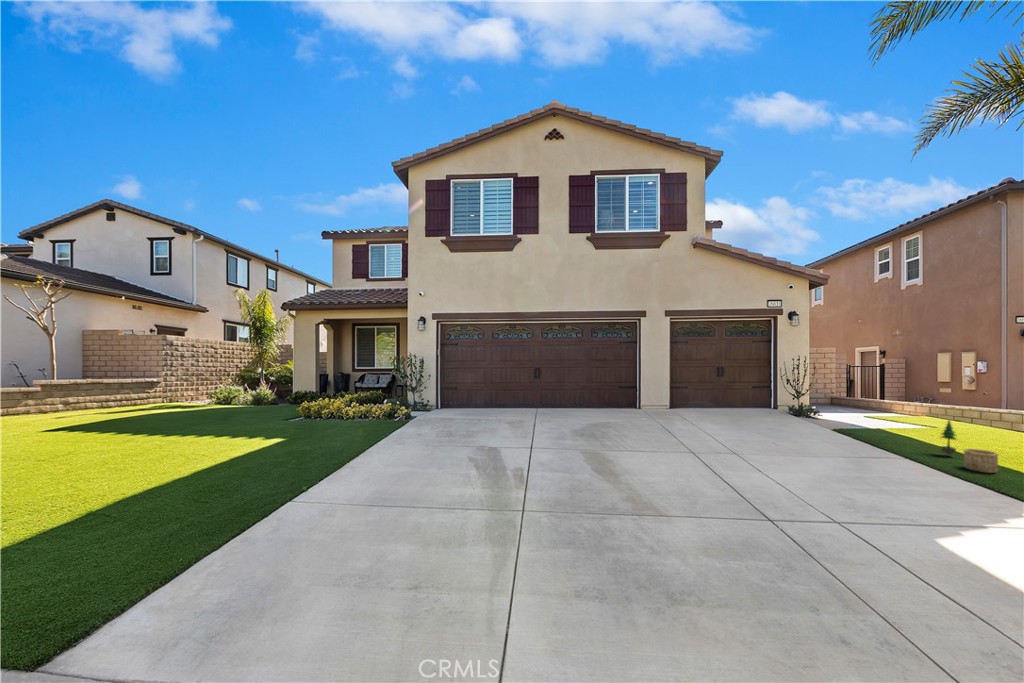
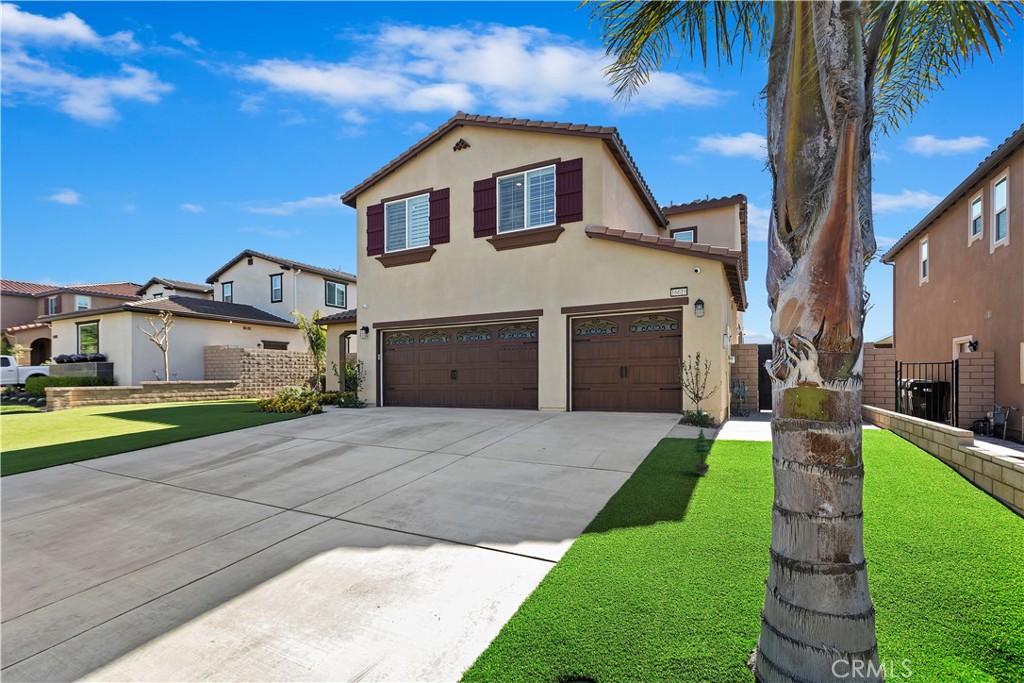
wooden bucket: present [964,449,998,473] -> none [662,463,694,494]

